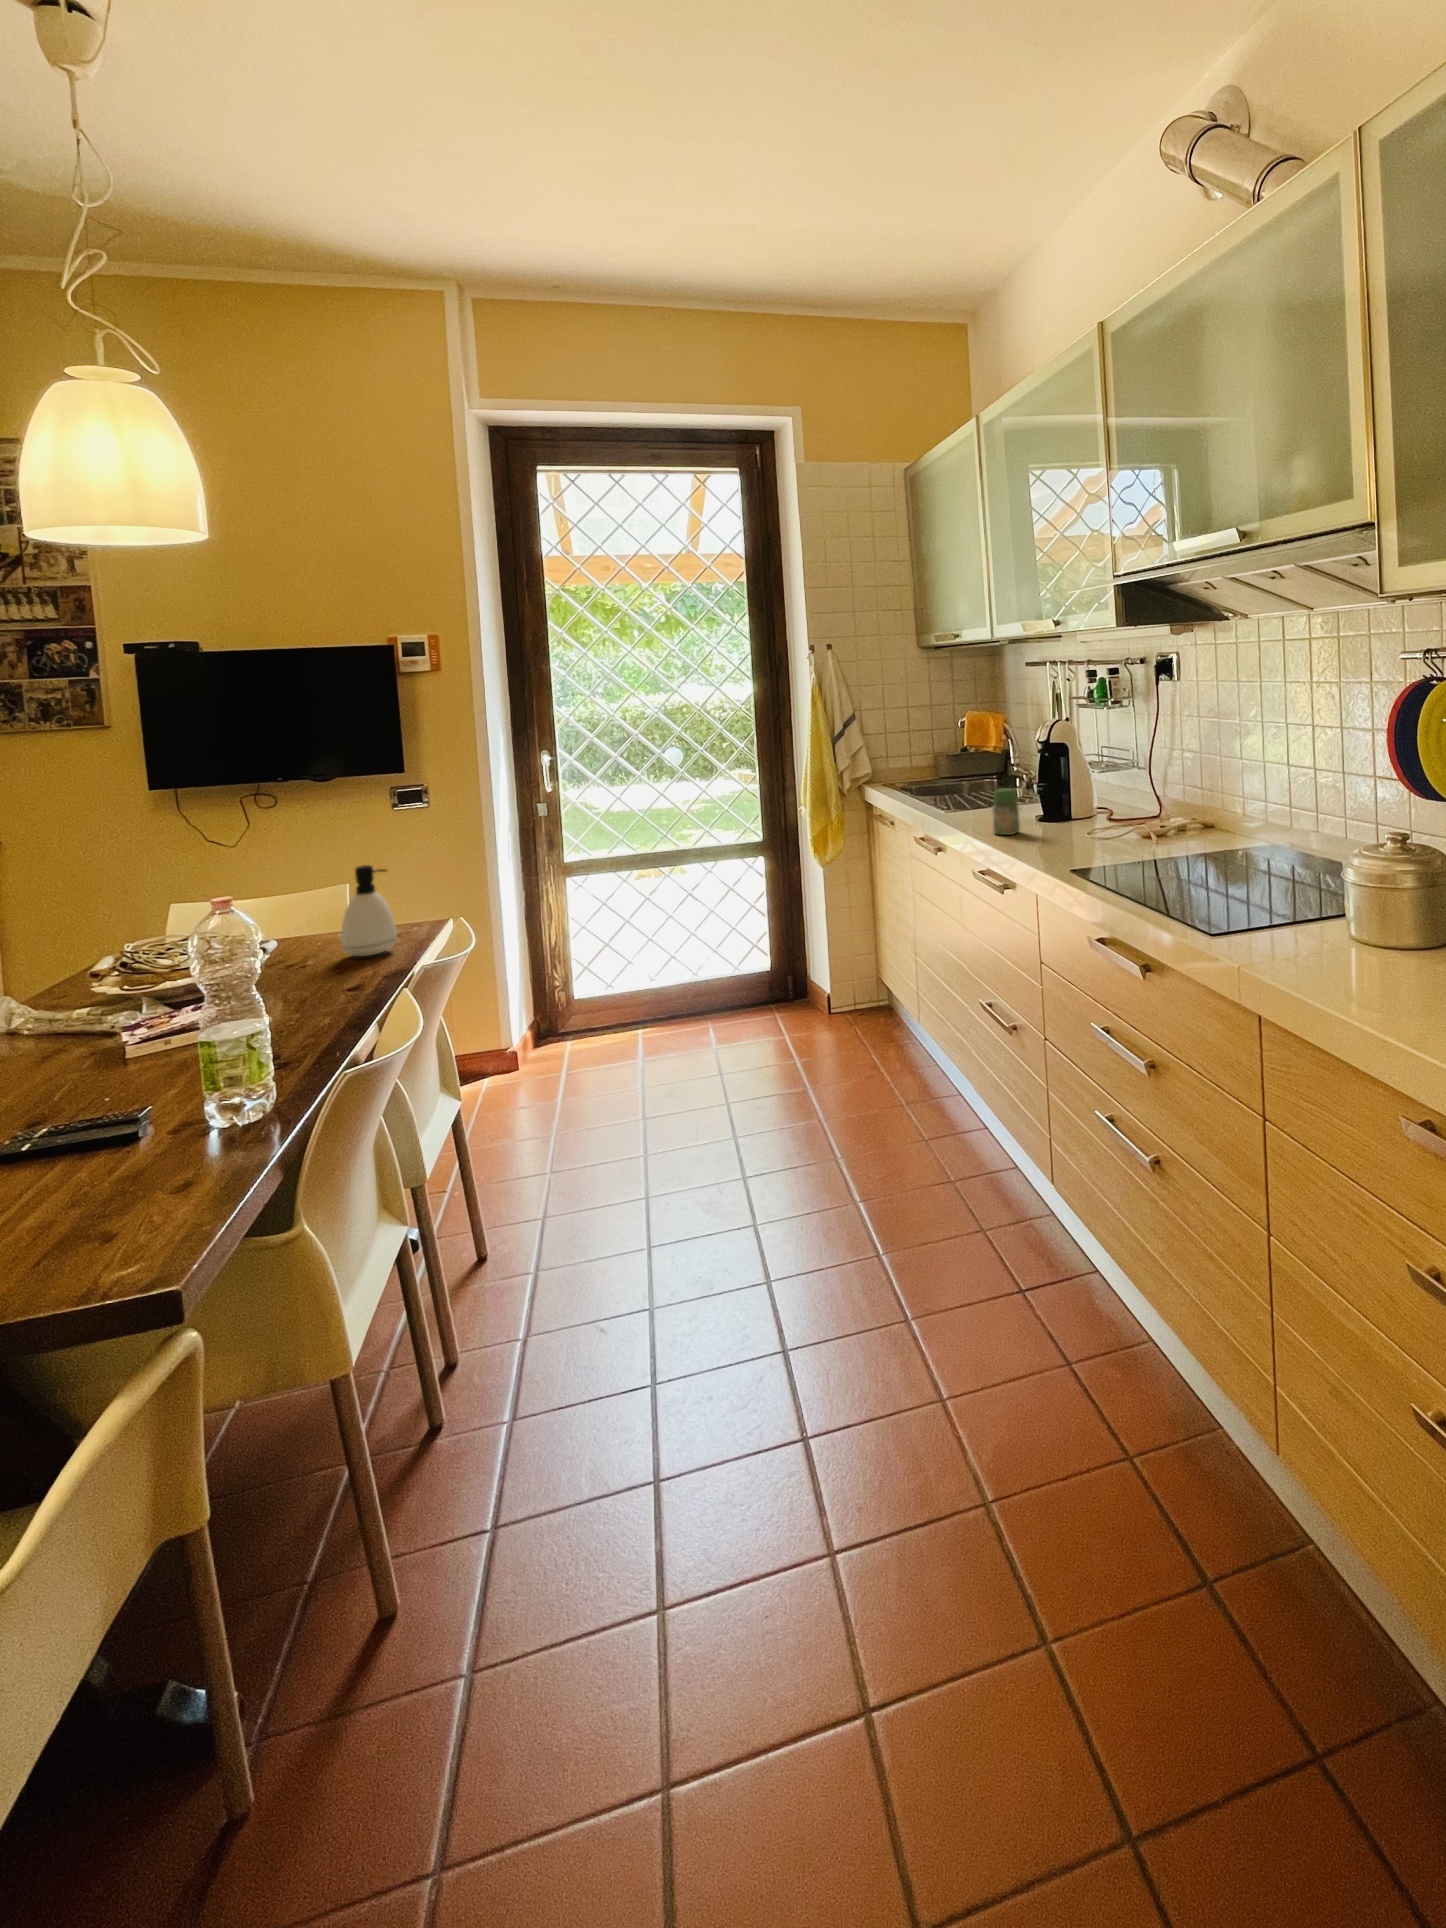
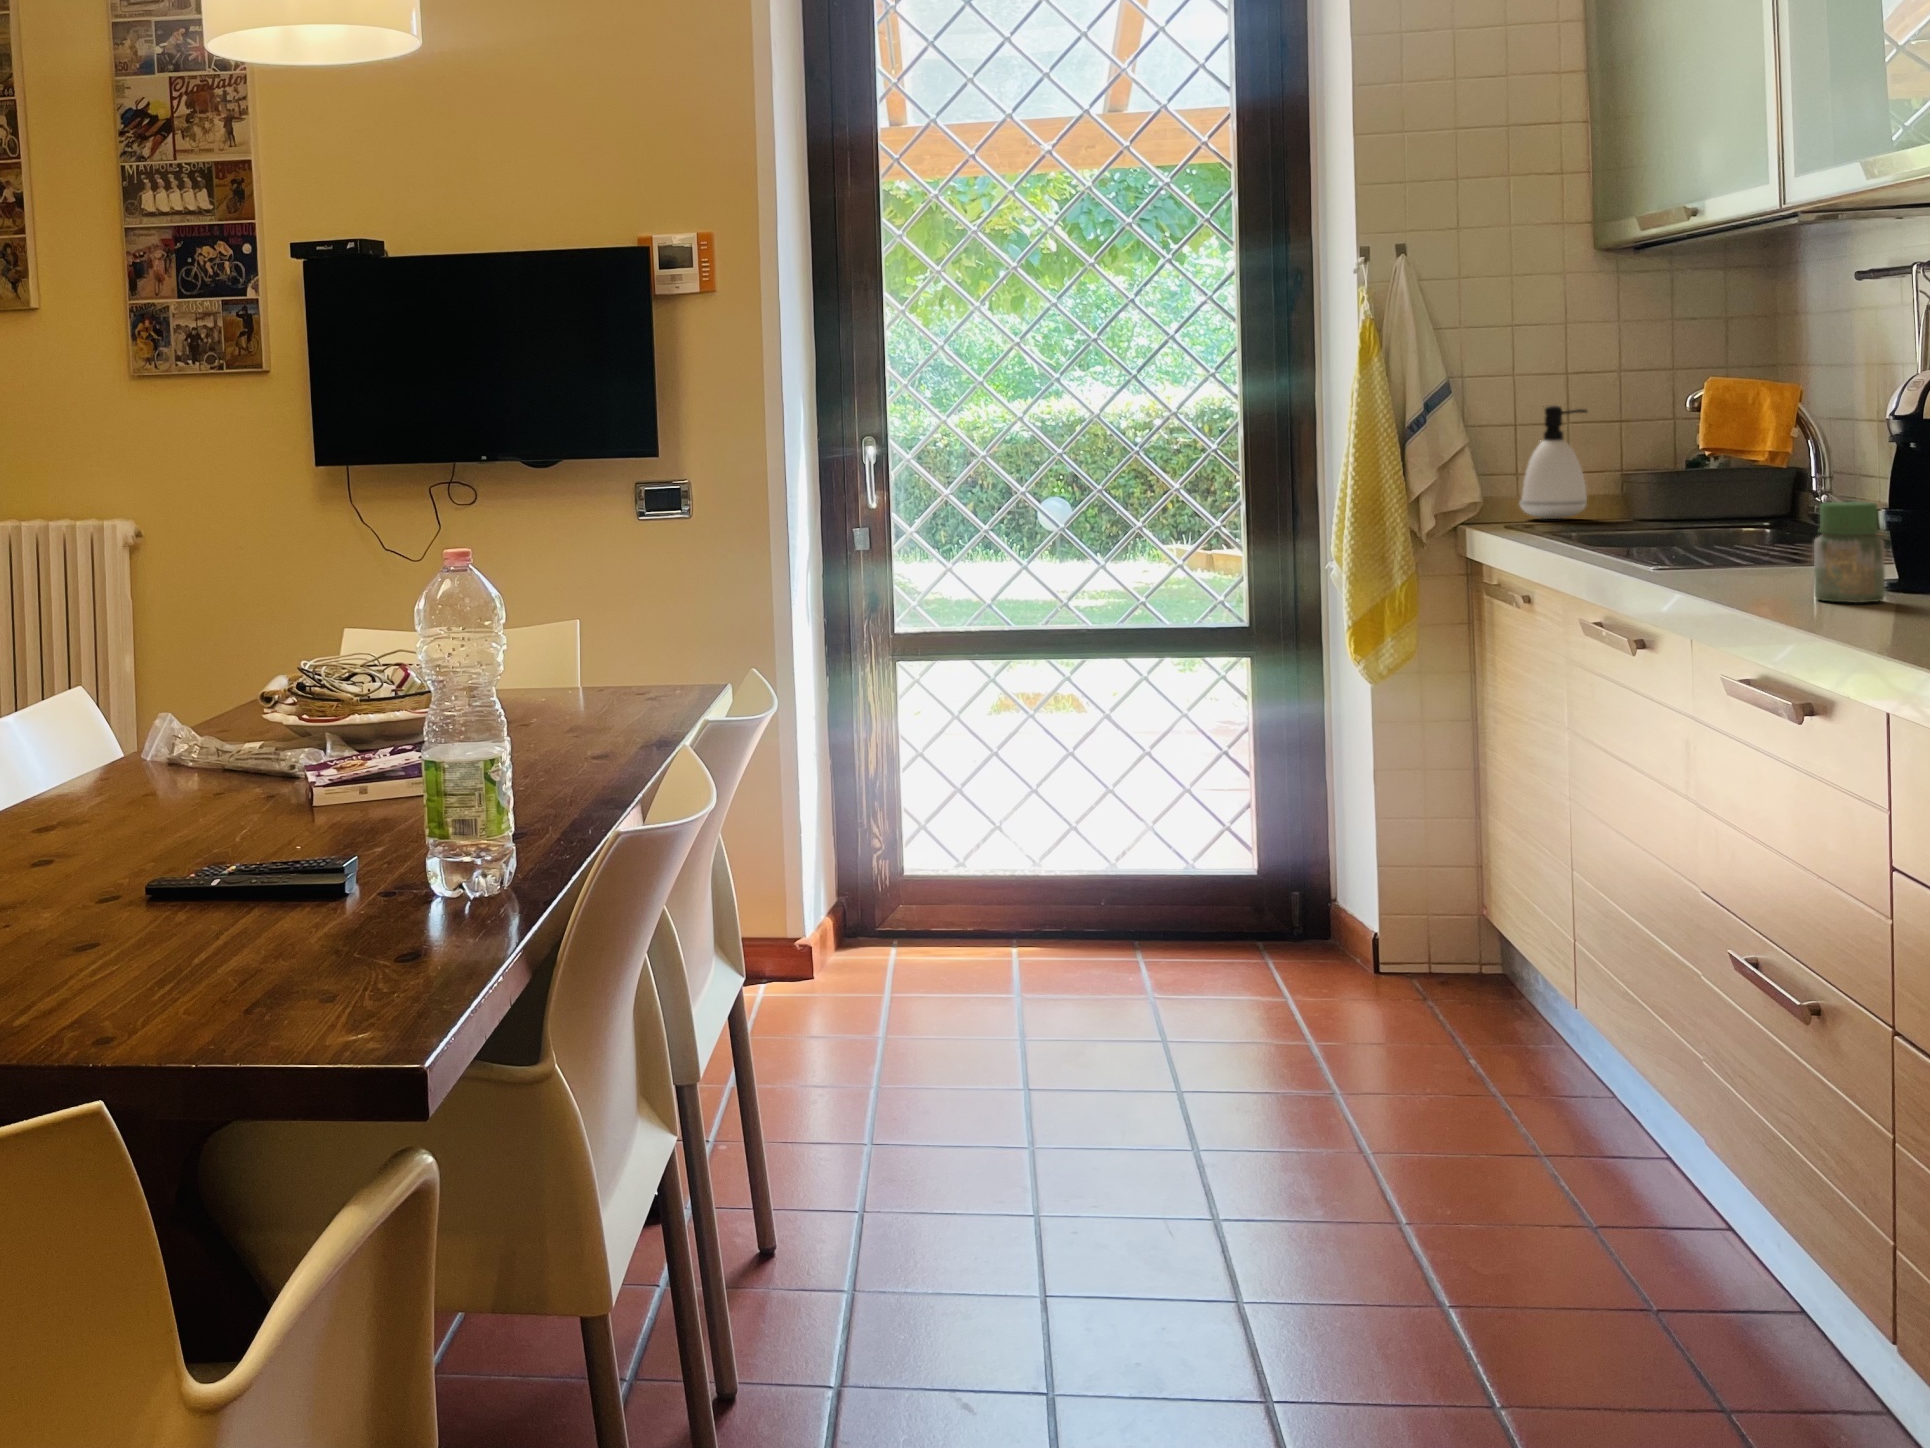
soap dispenser: present [341,865,397,956] -> present [1519,406,1587,519]

